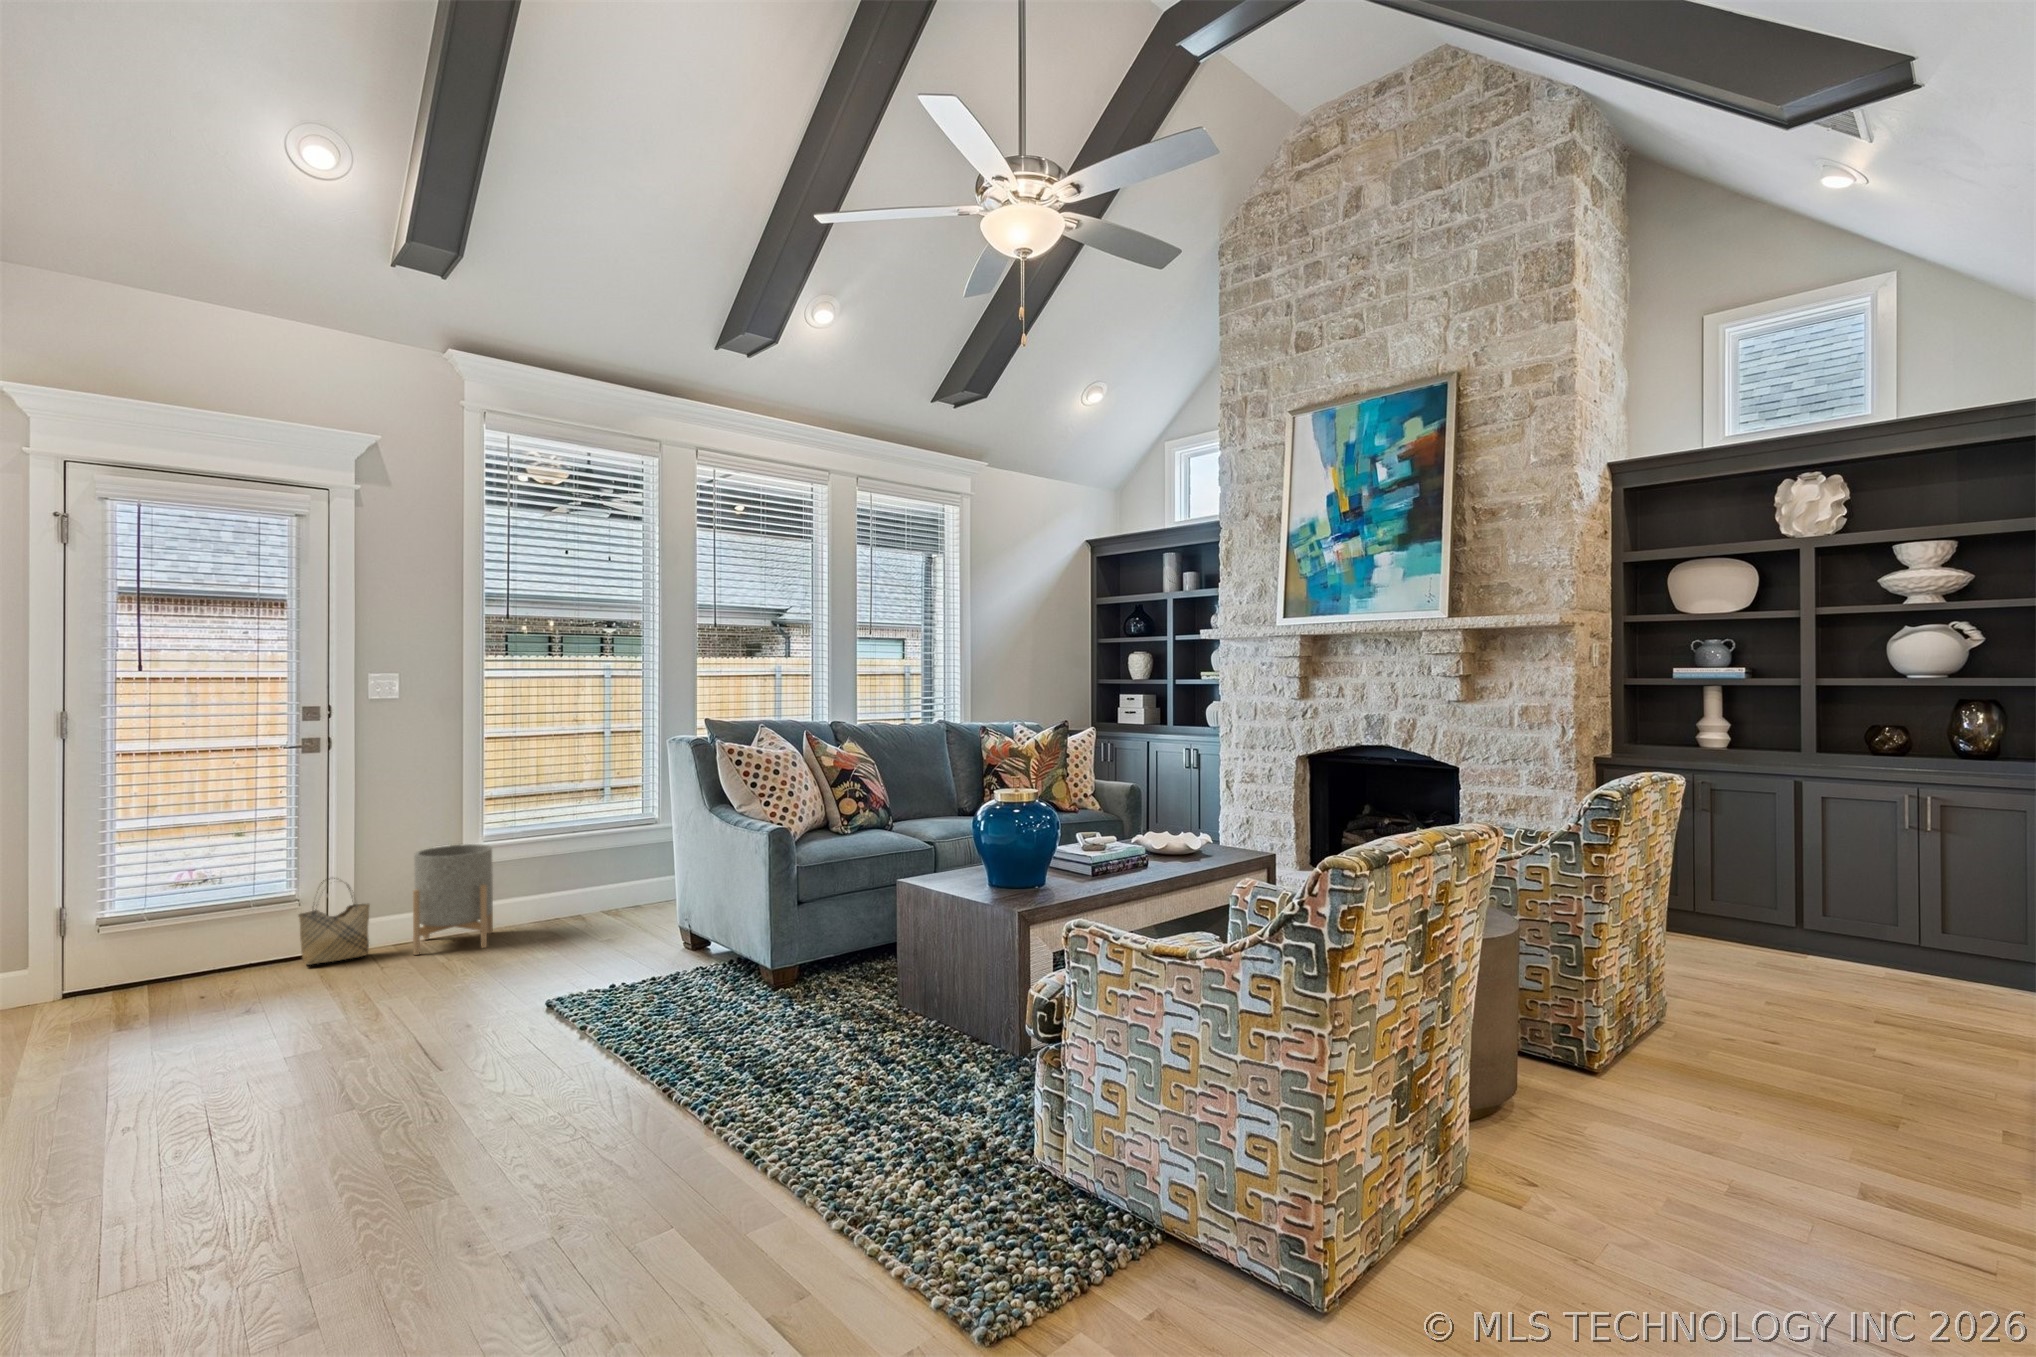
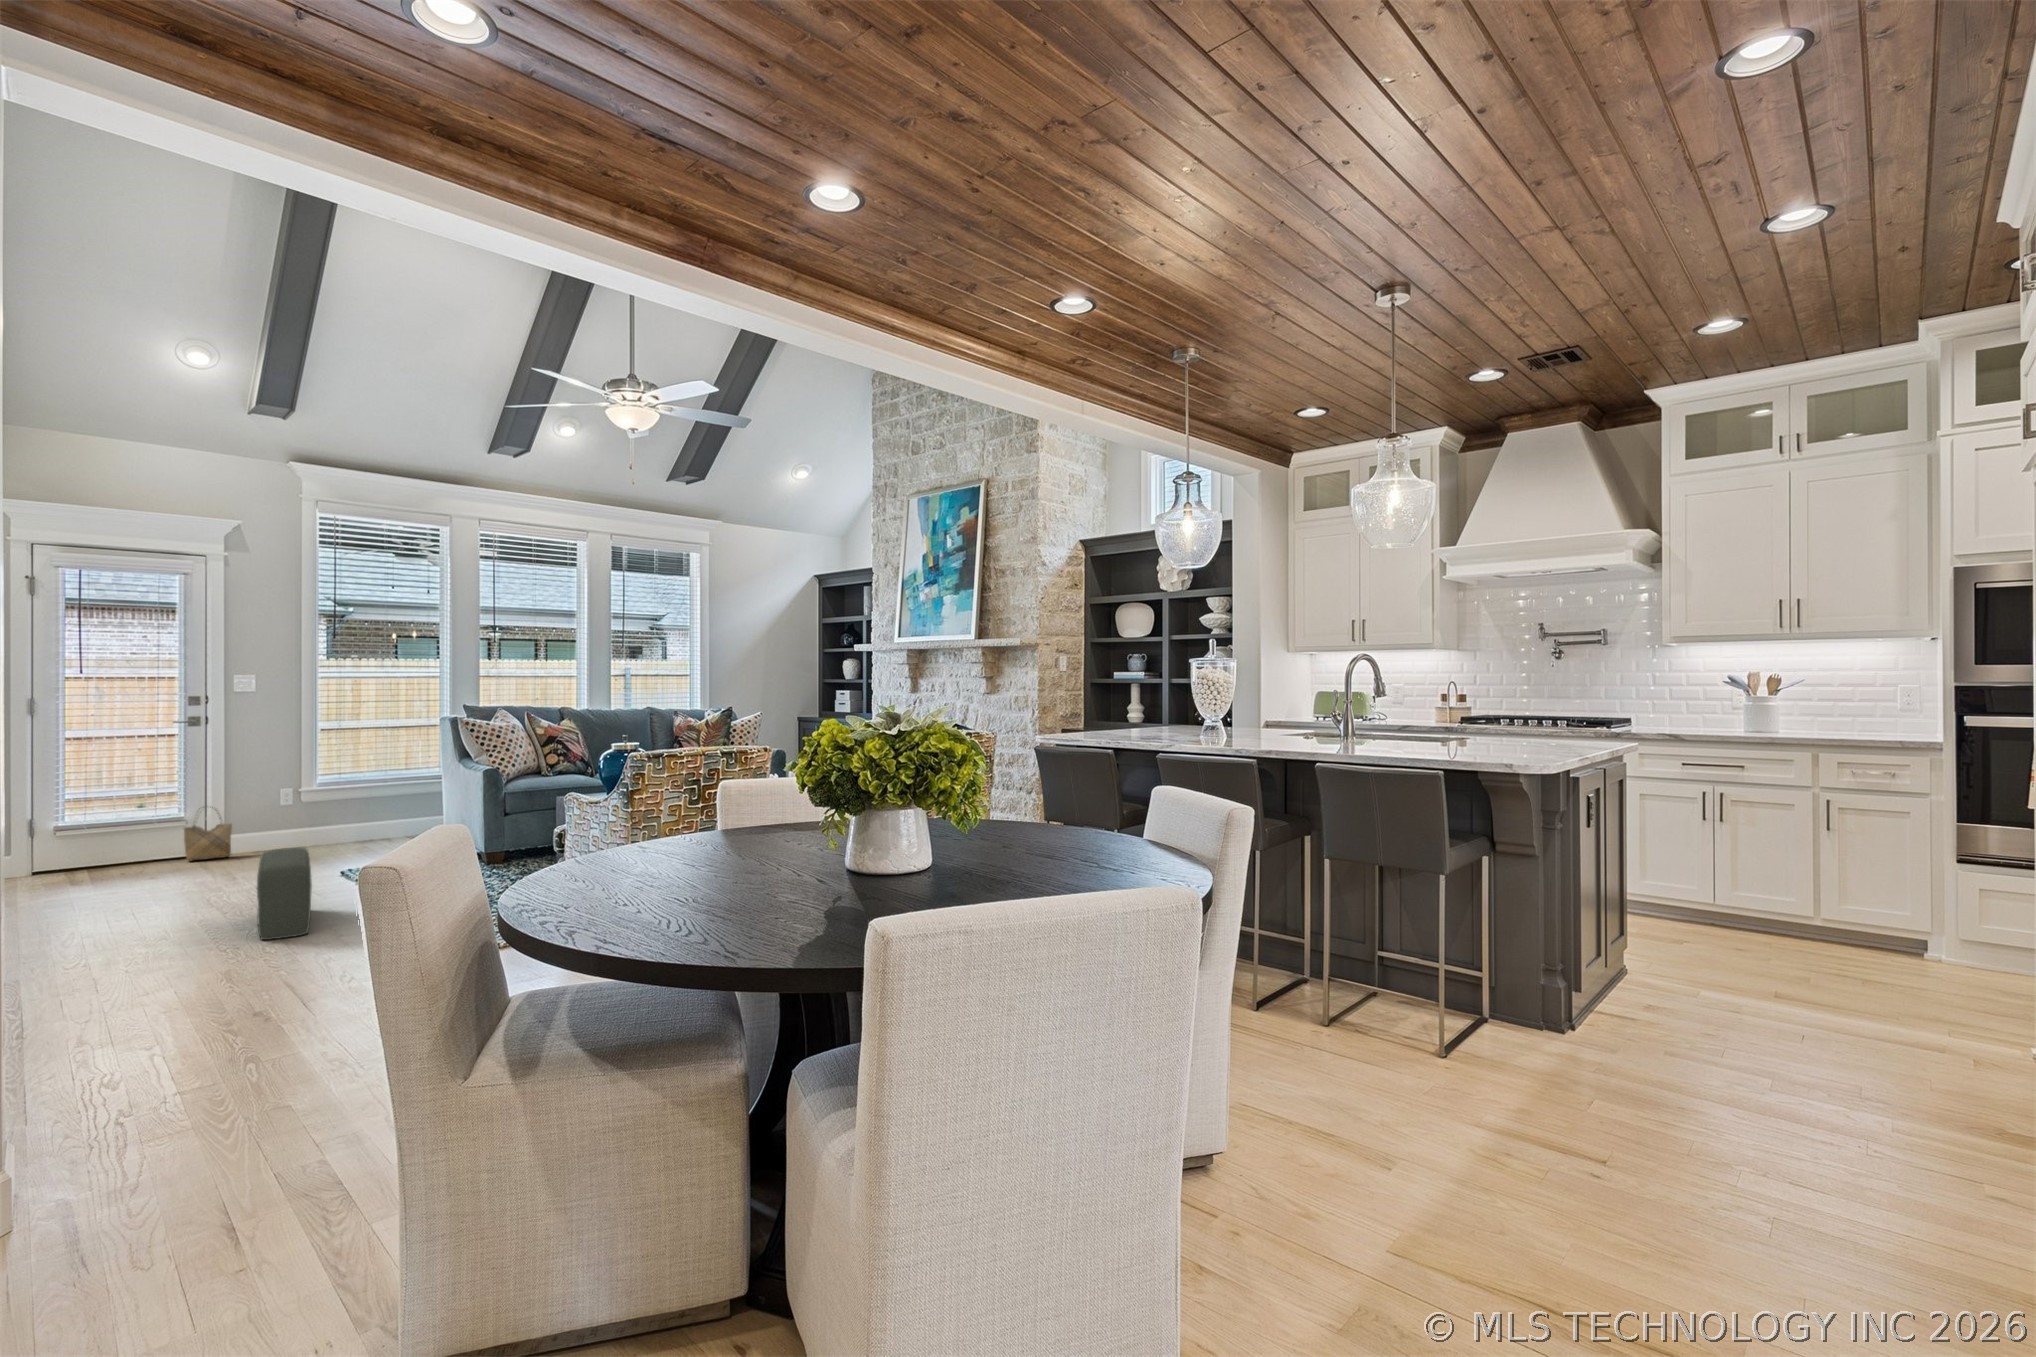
planter: present [413,844,493,955] -> none [261,788,319,857]
pouf: none [454,1013,573,1266] -> present [257,848,312,940]

